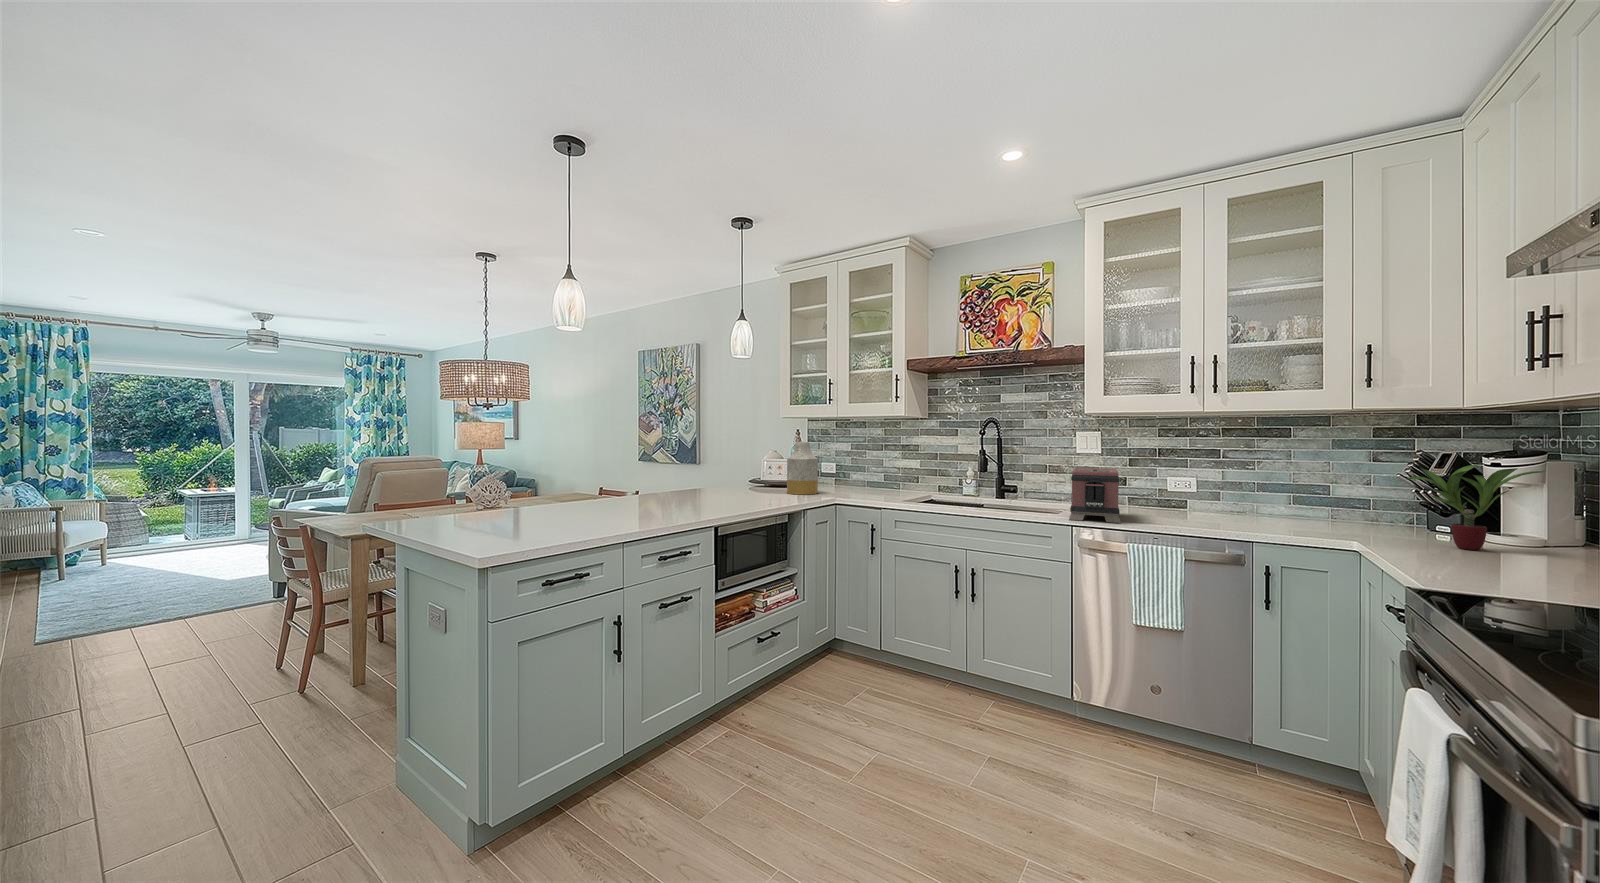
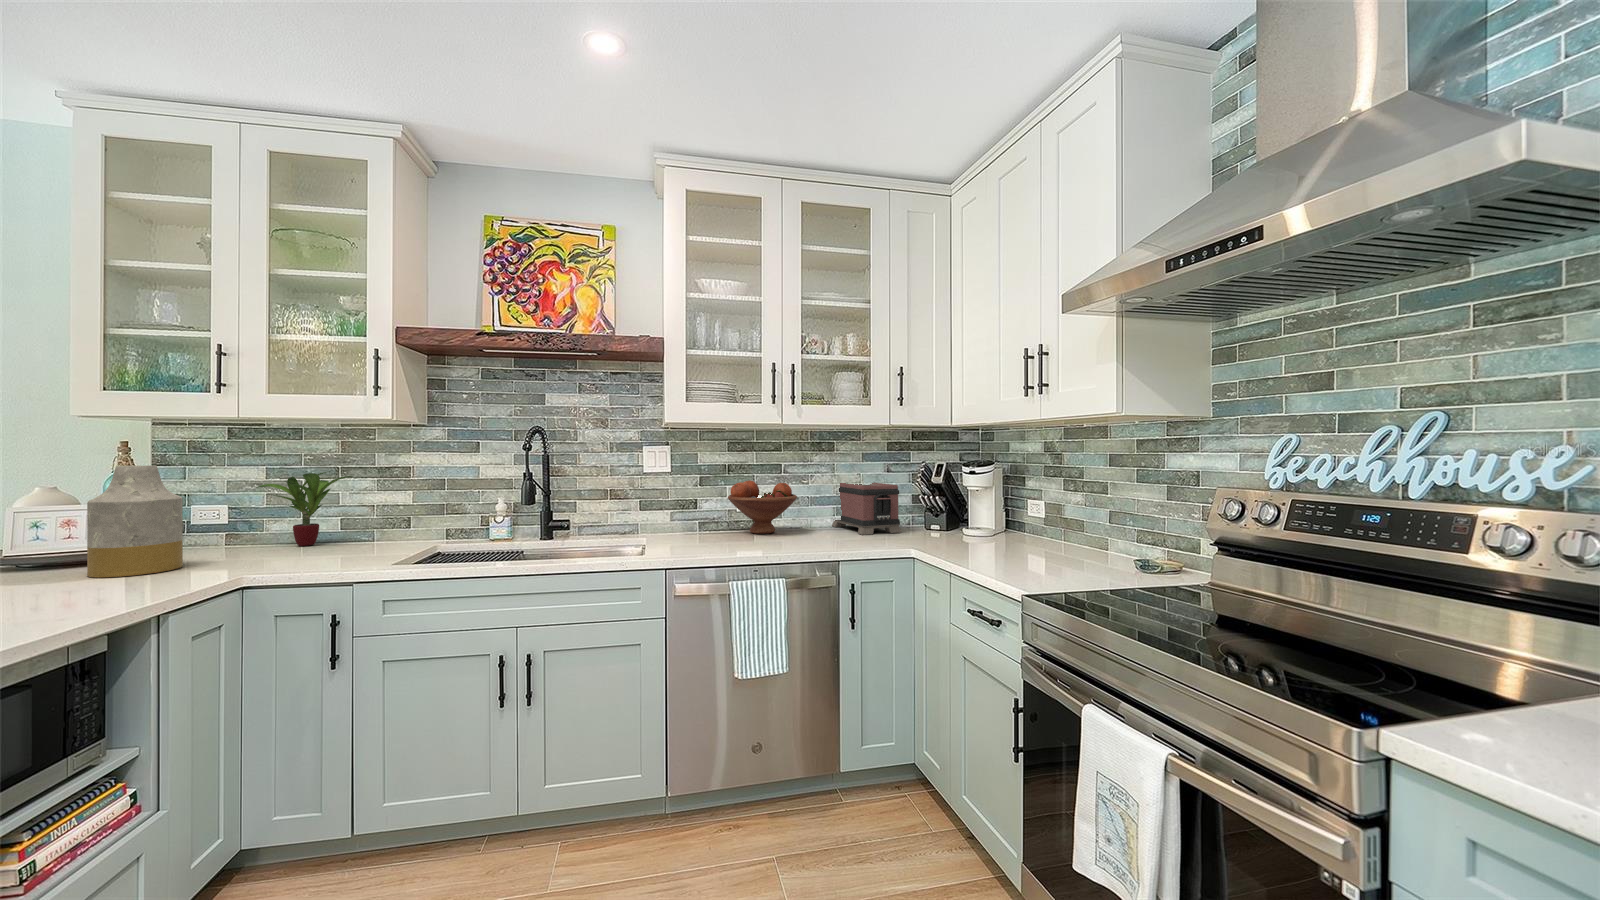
fruit bowl: none [1151,464,1229,514] -> present [728,480,797,534]
potted plant: present [1407,464,1543,550] -> present [258,471,352,546]
toaster: present [1069,468,1121,523] -> present [832,483,901,535]

